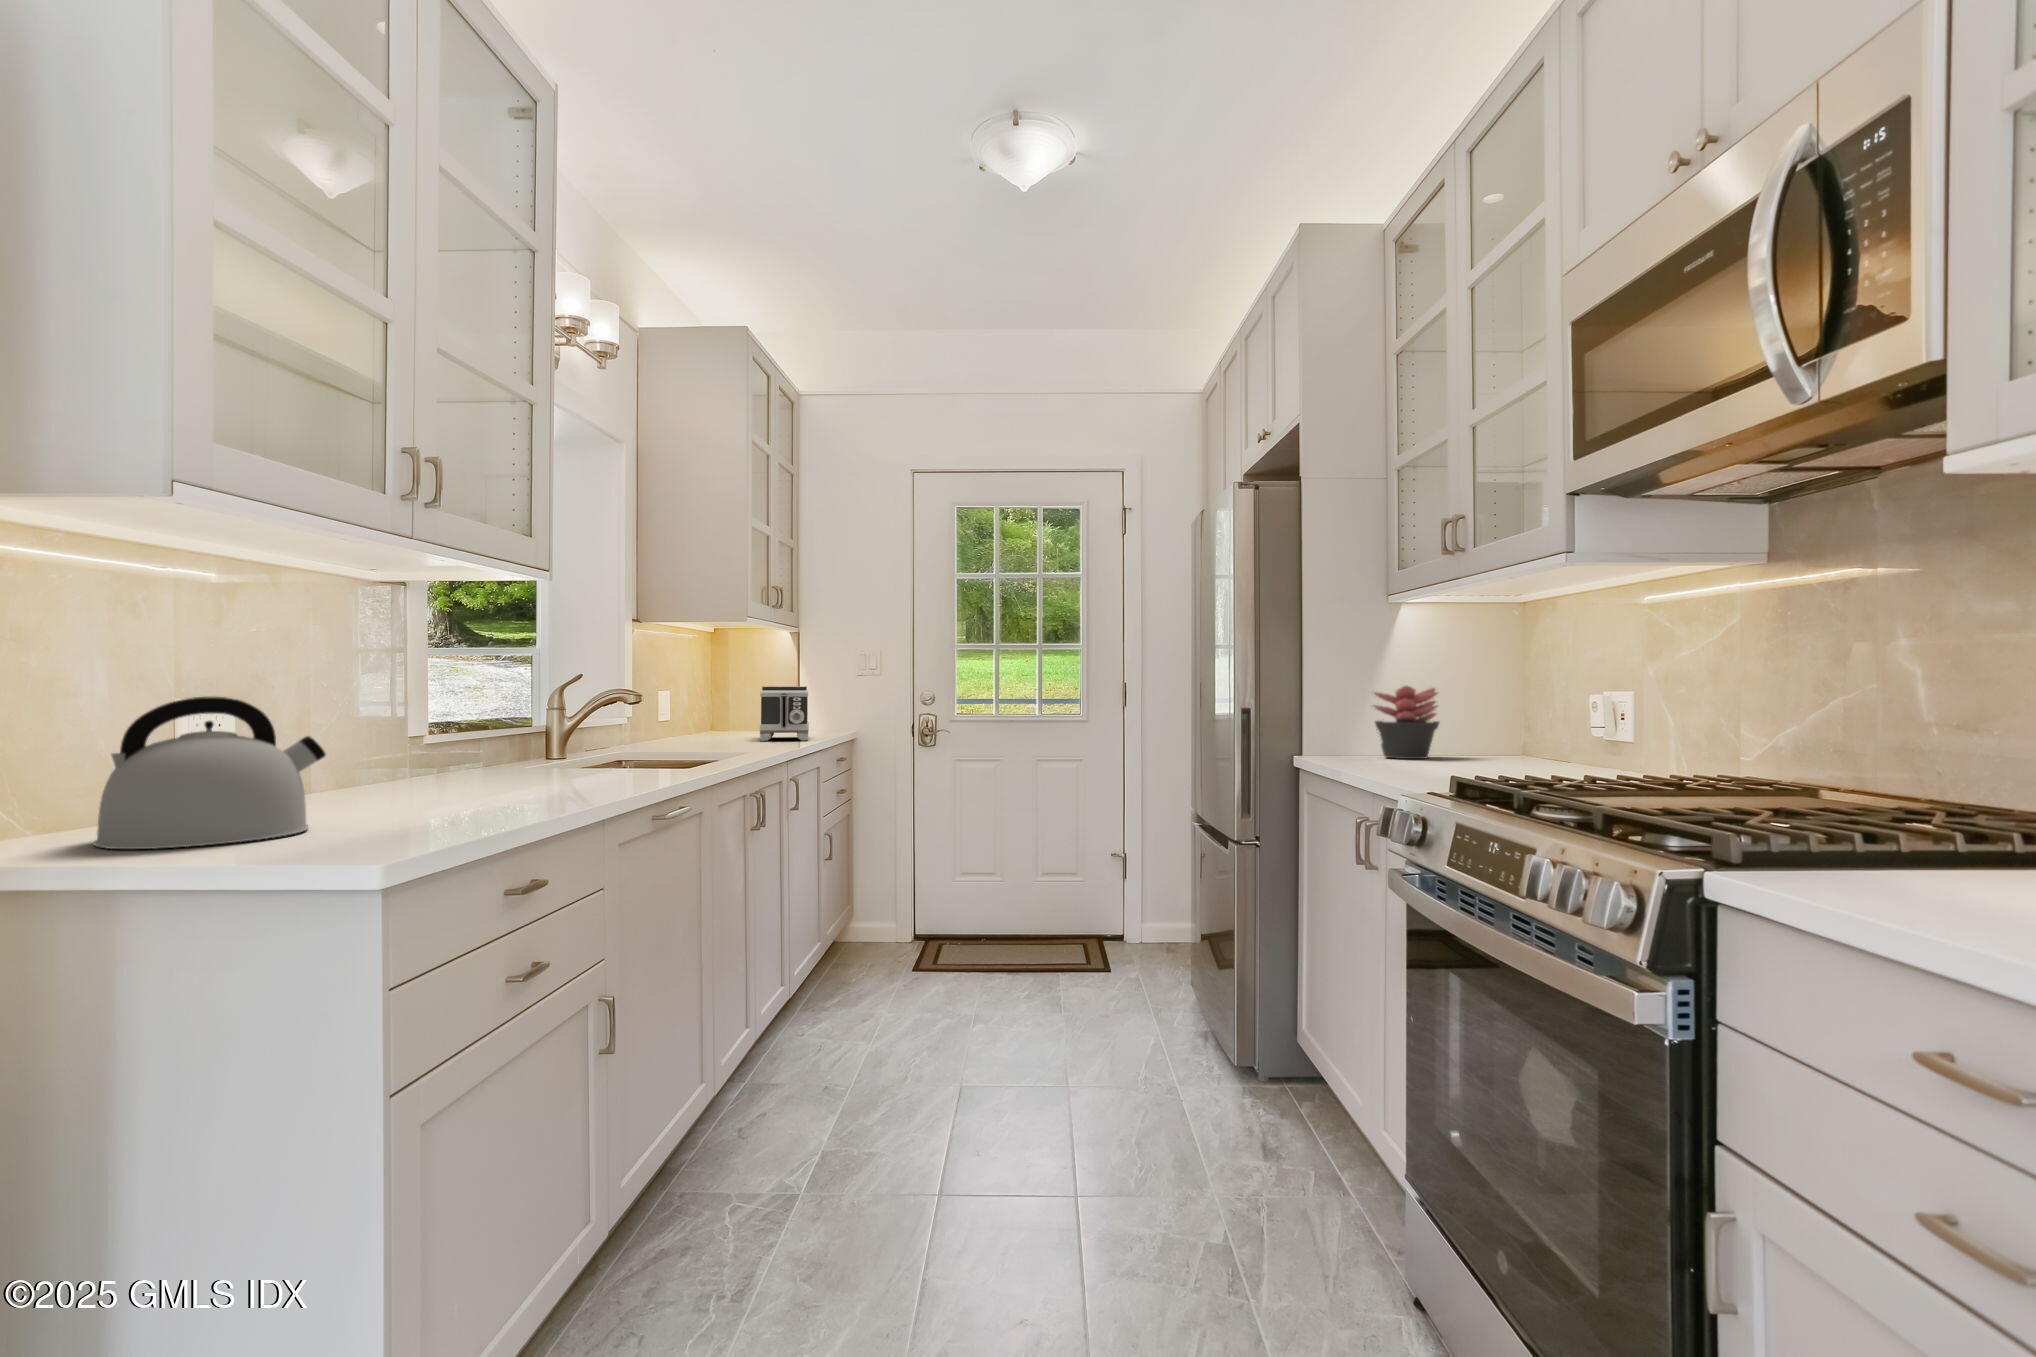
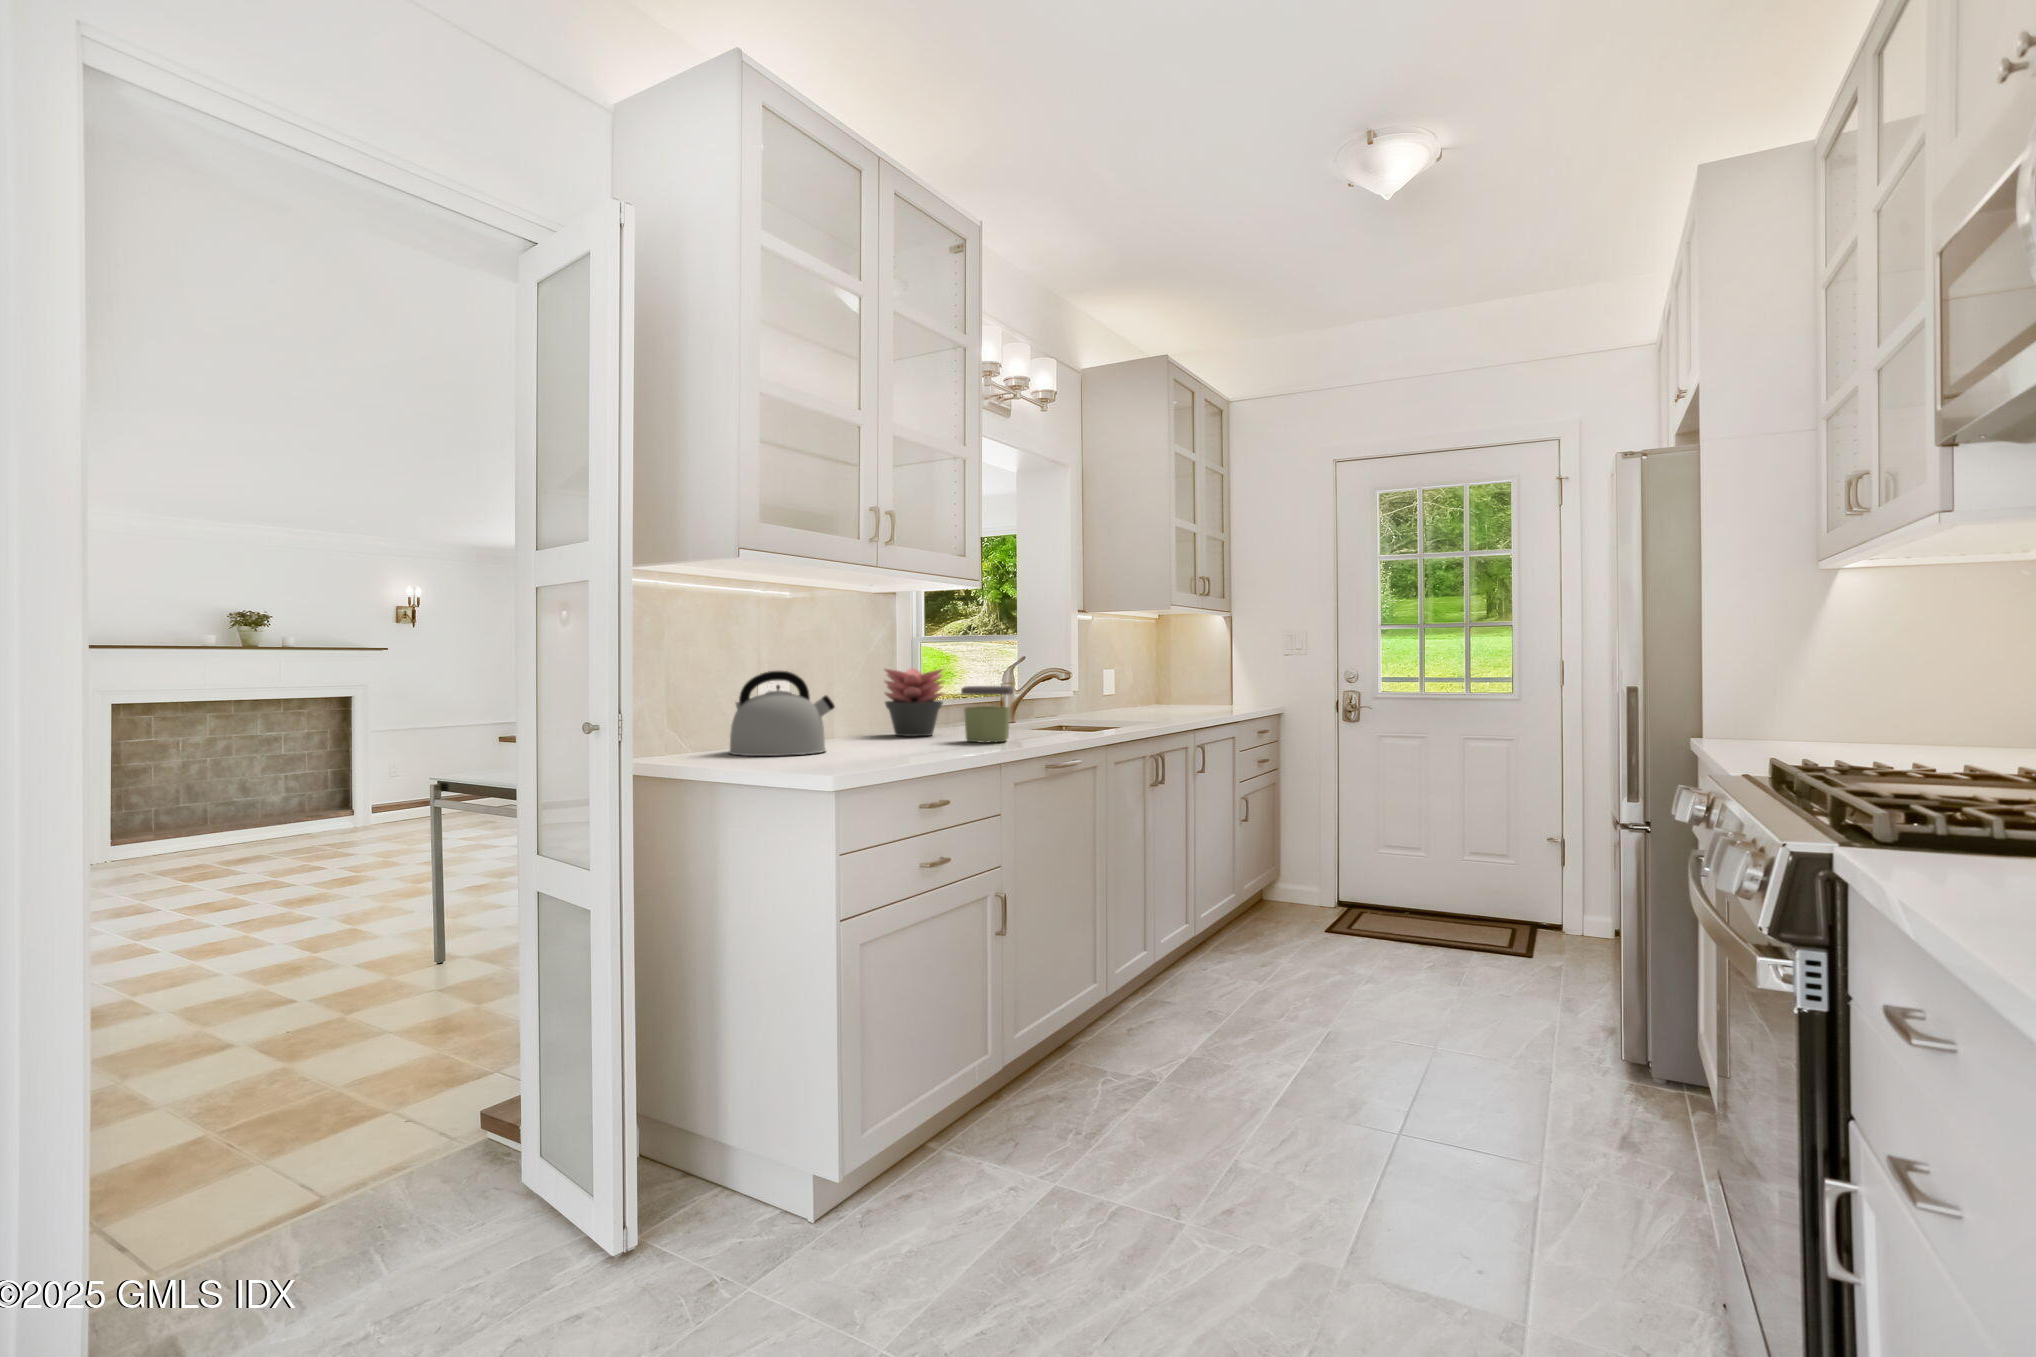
succulent plant: present [1373,685,1439,759] -> present [885,668,943,736]
toaster: present [760,686,809,741] -> none [1184,665,1233,713]
jar: none [530,716,606,796] -> present [961,686,1013,743]

